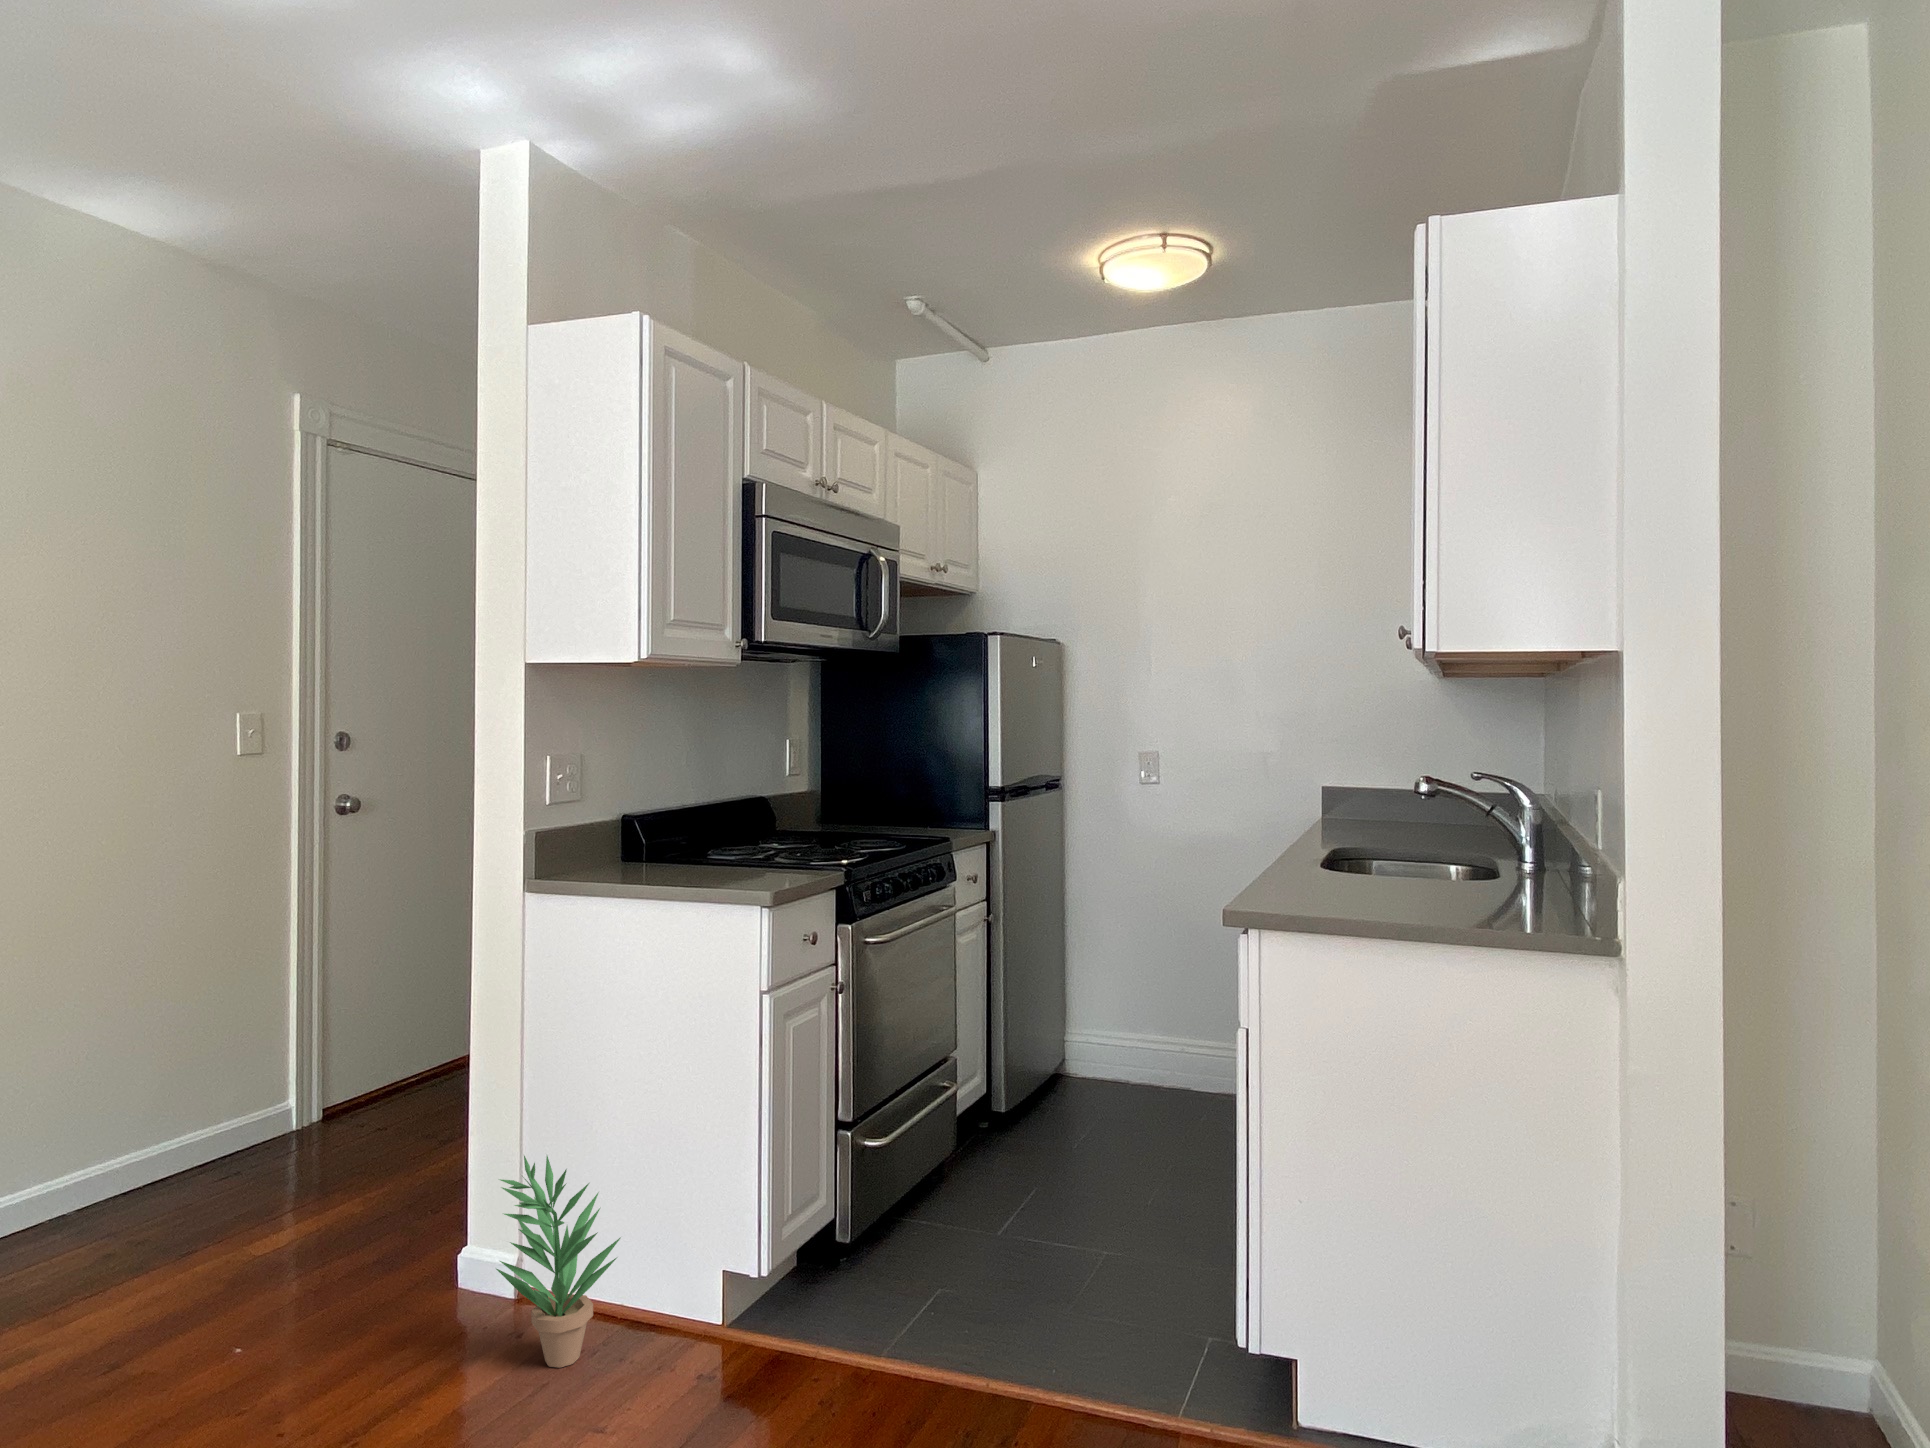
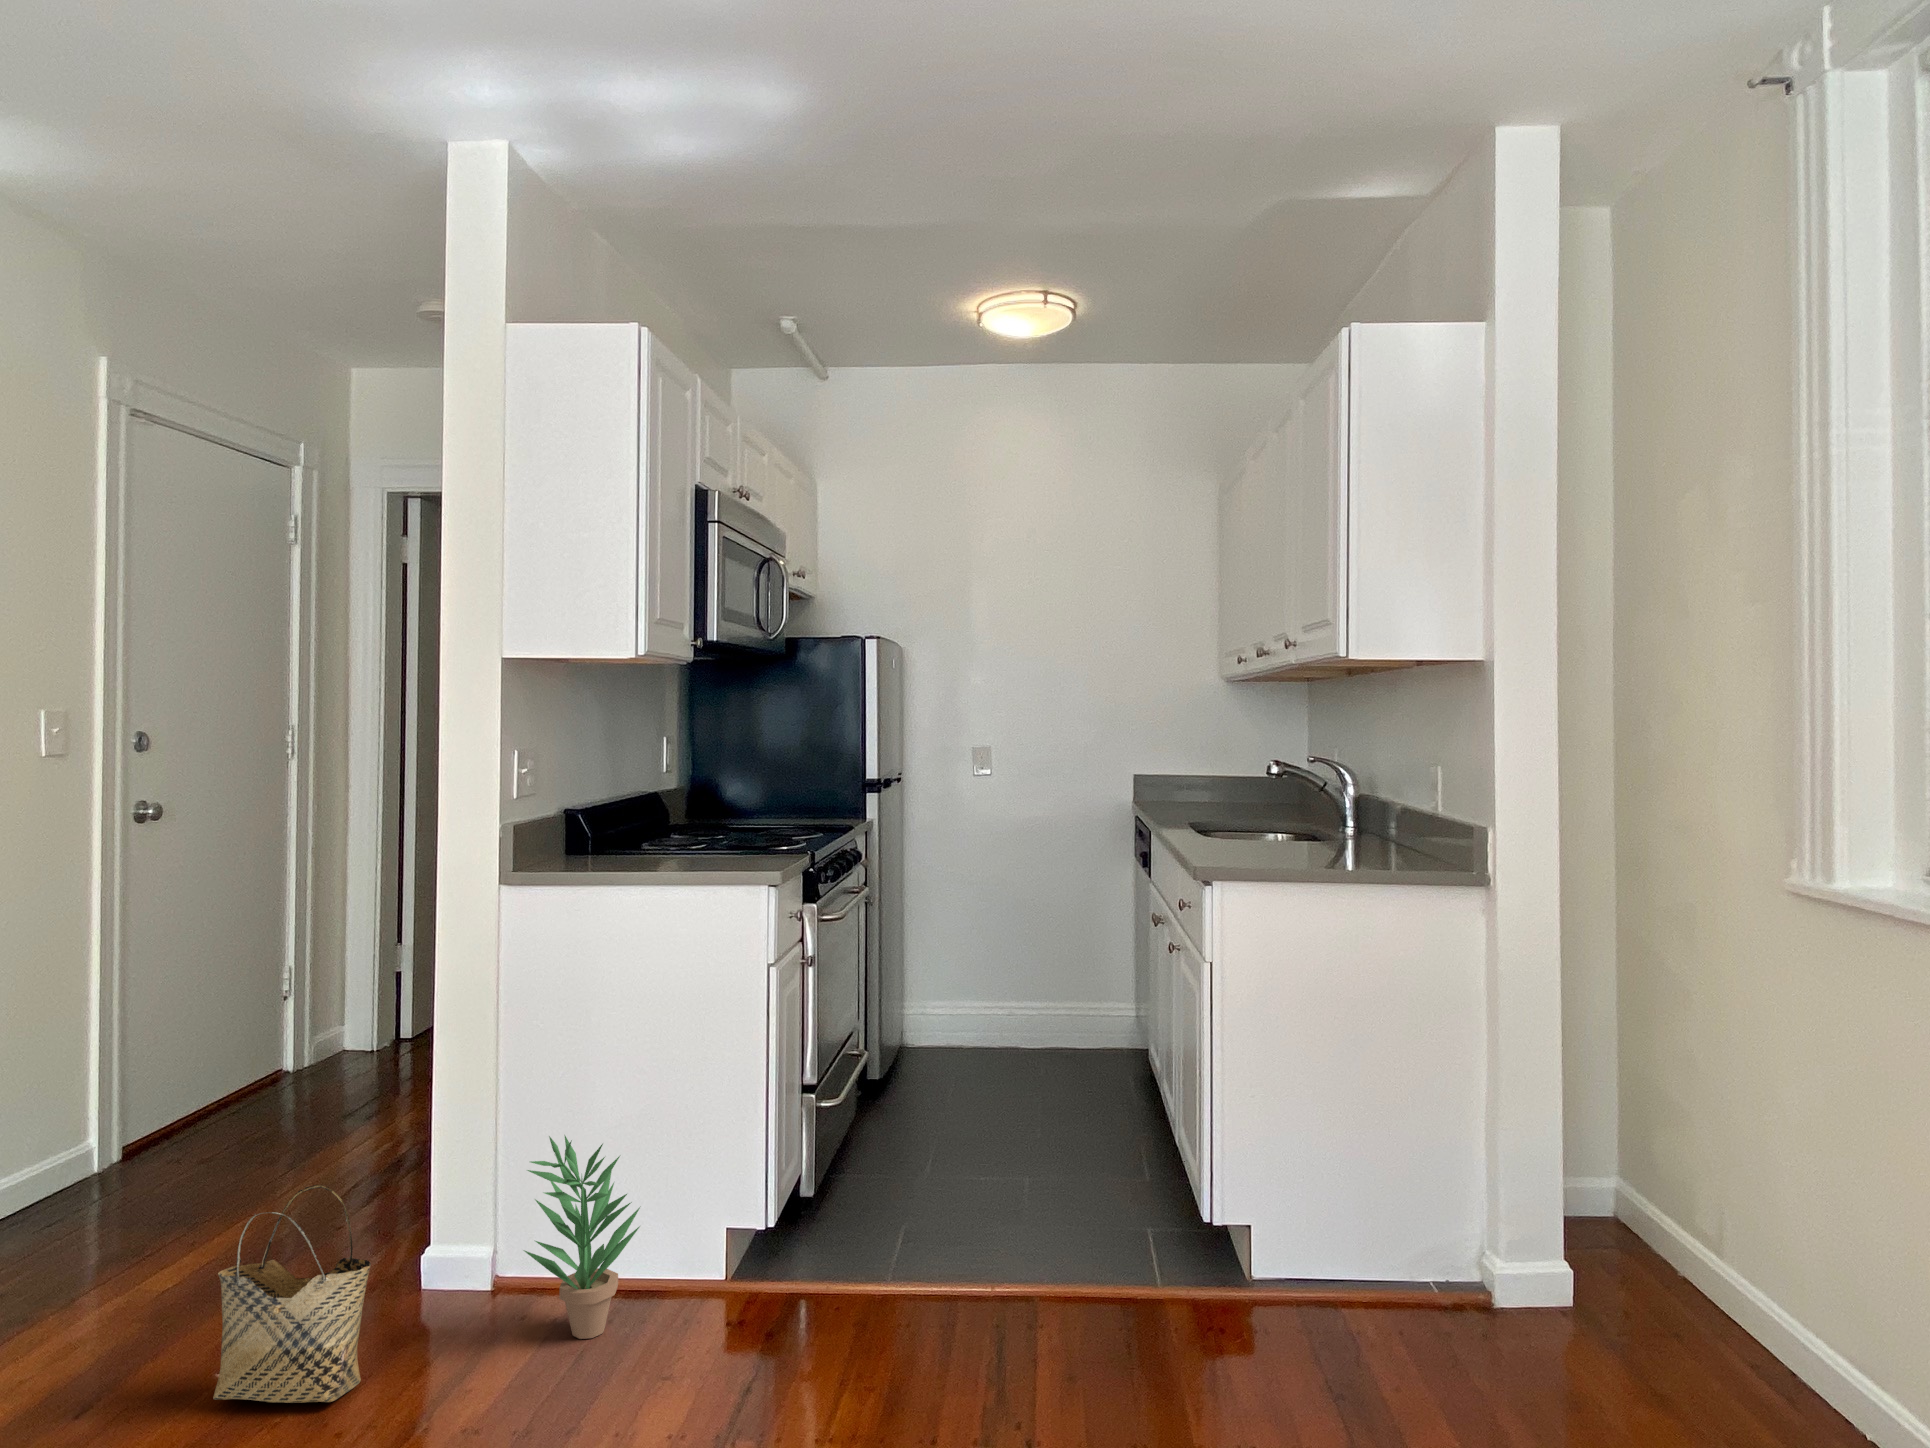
woven basket: none [213,1179,349,1395] -> present [213,1185,371,1403]

